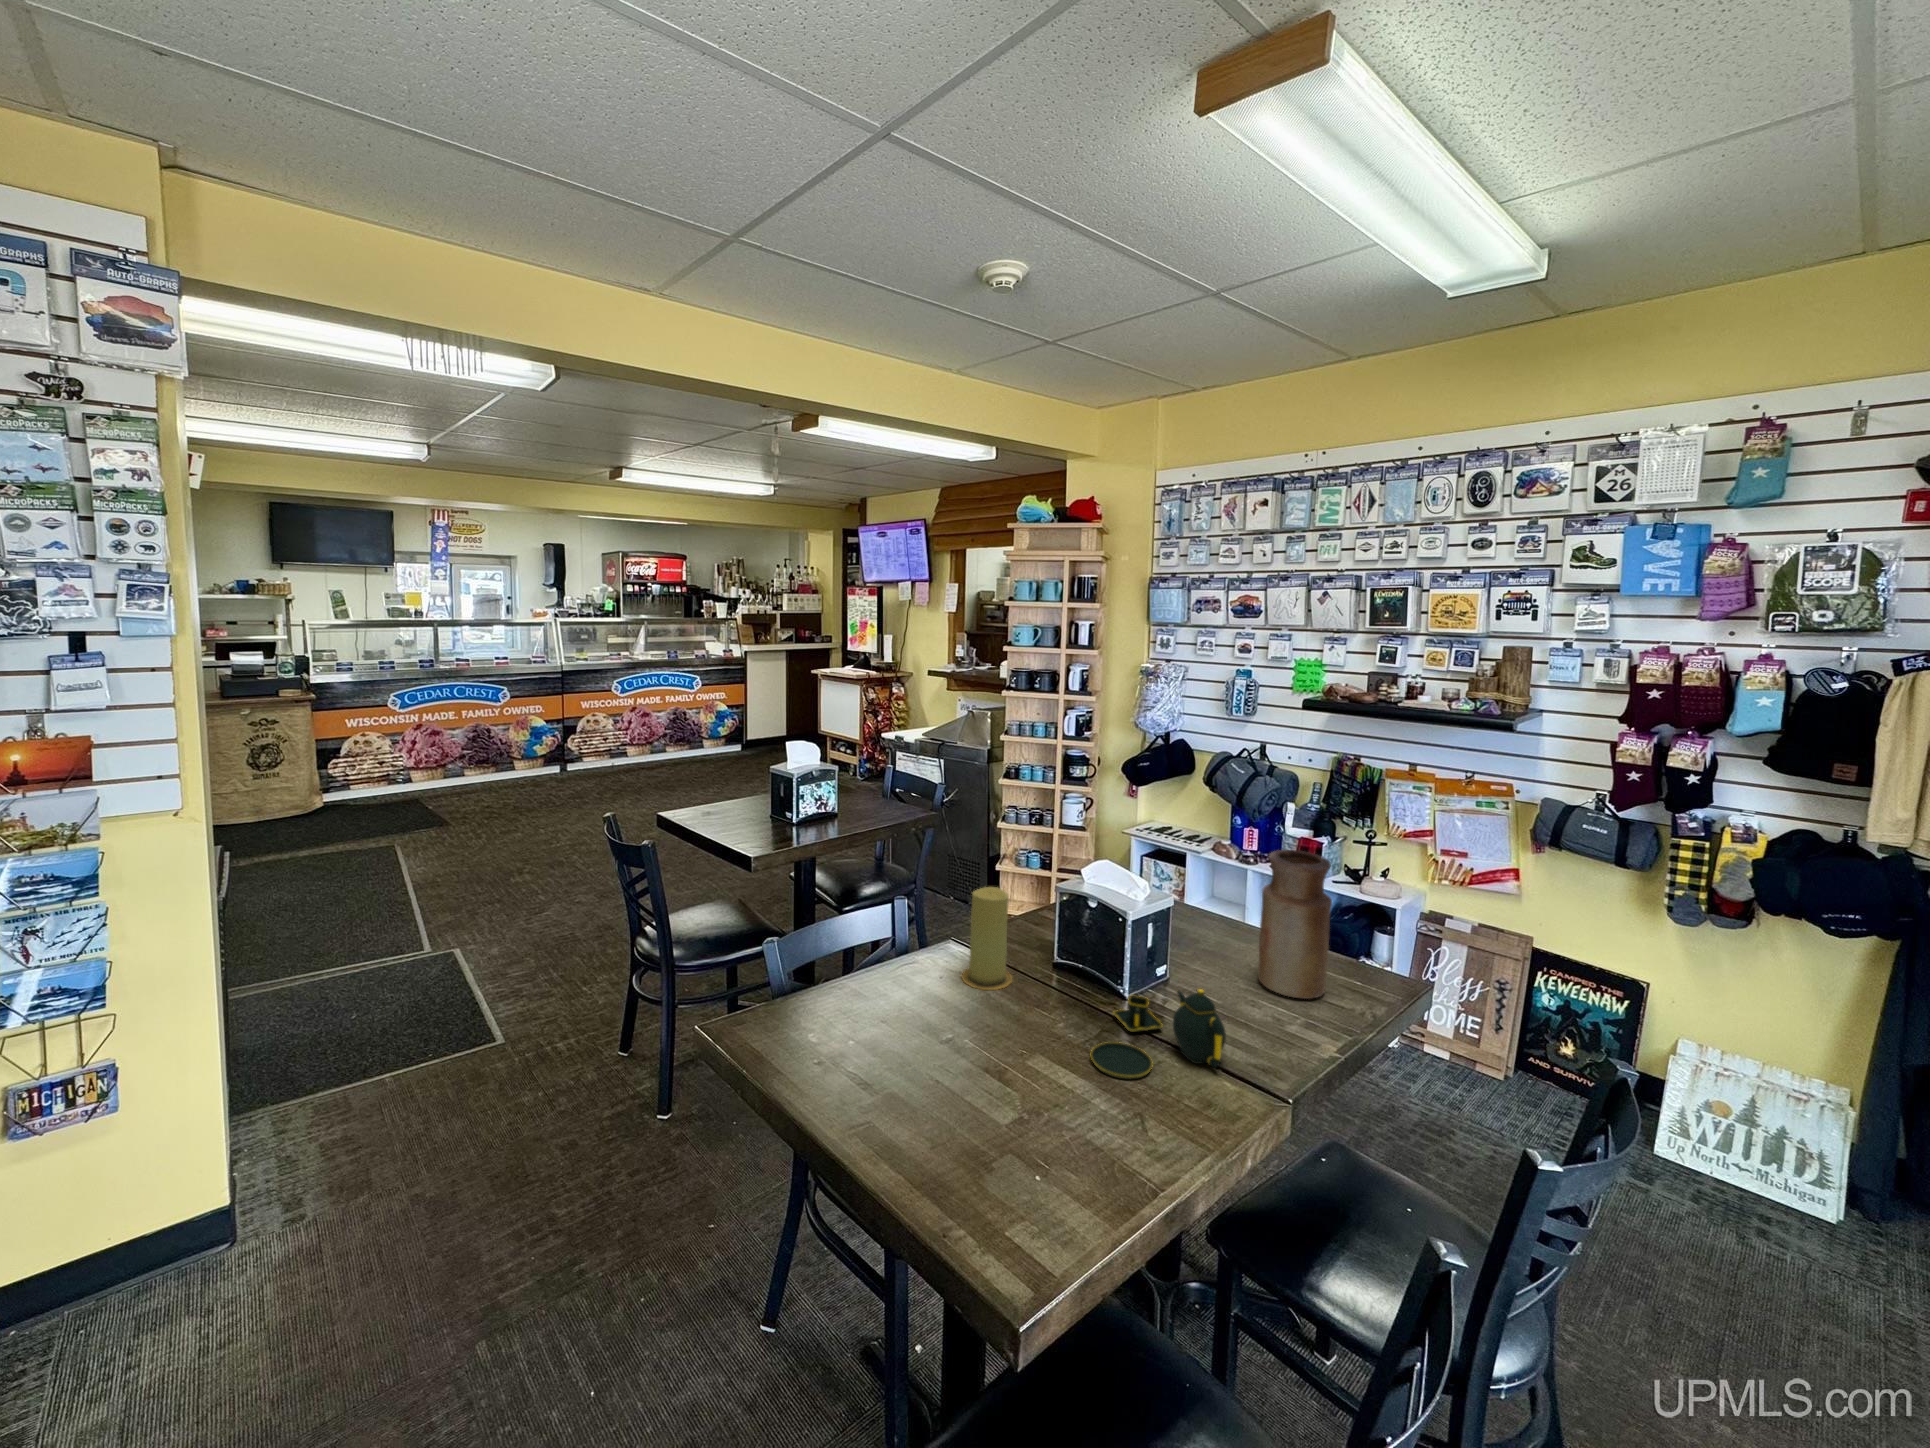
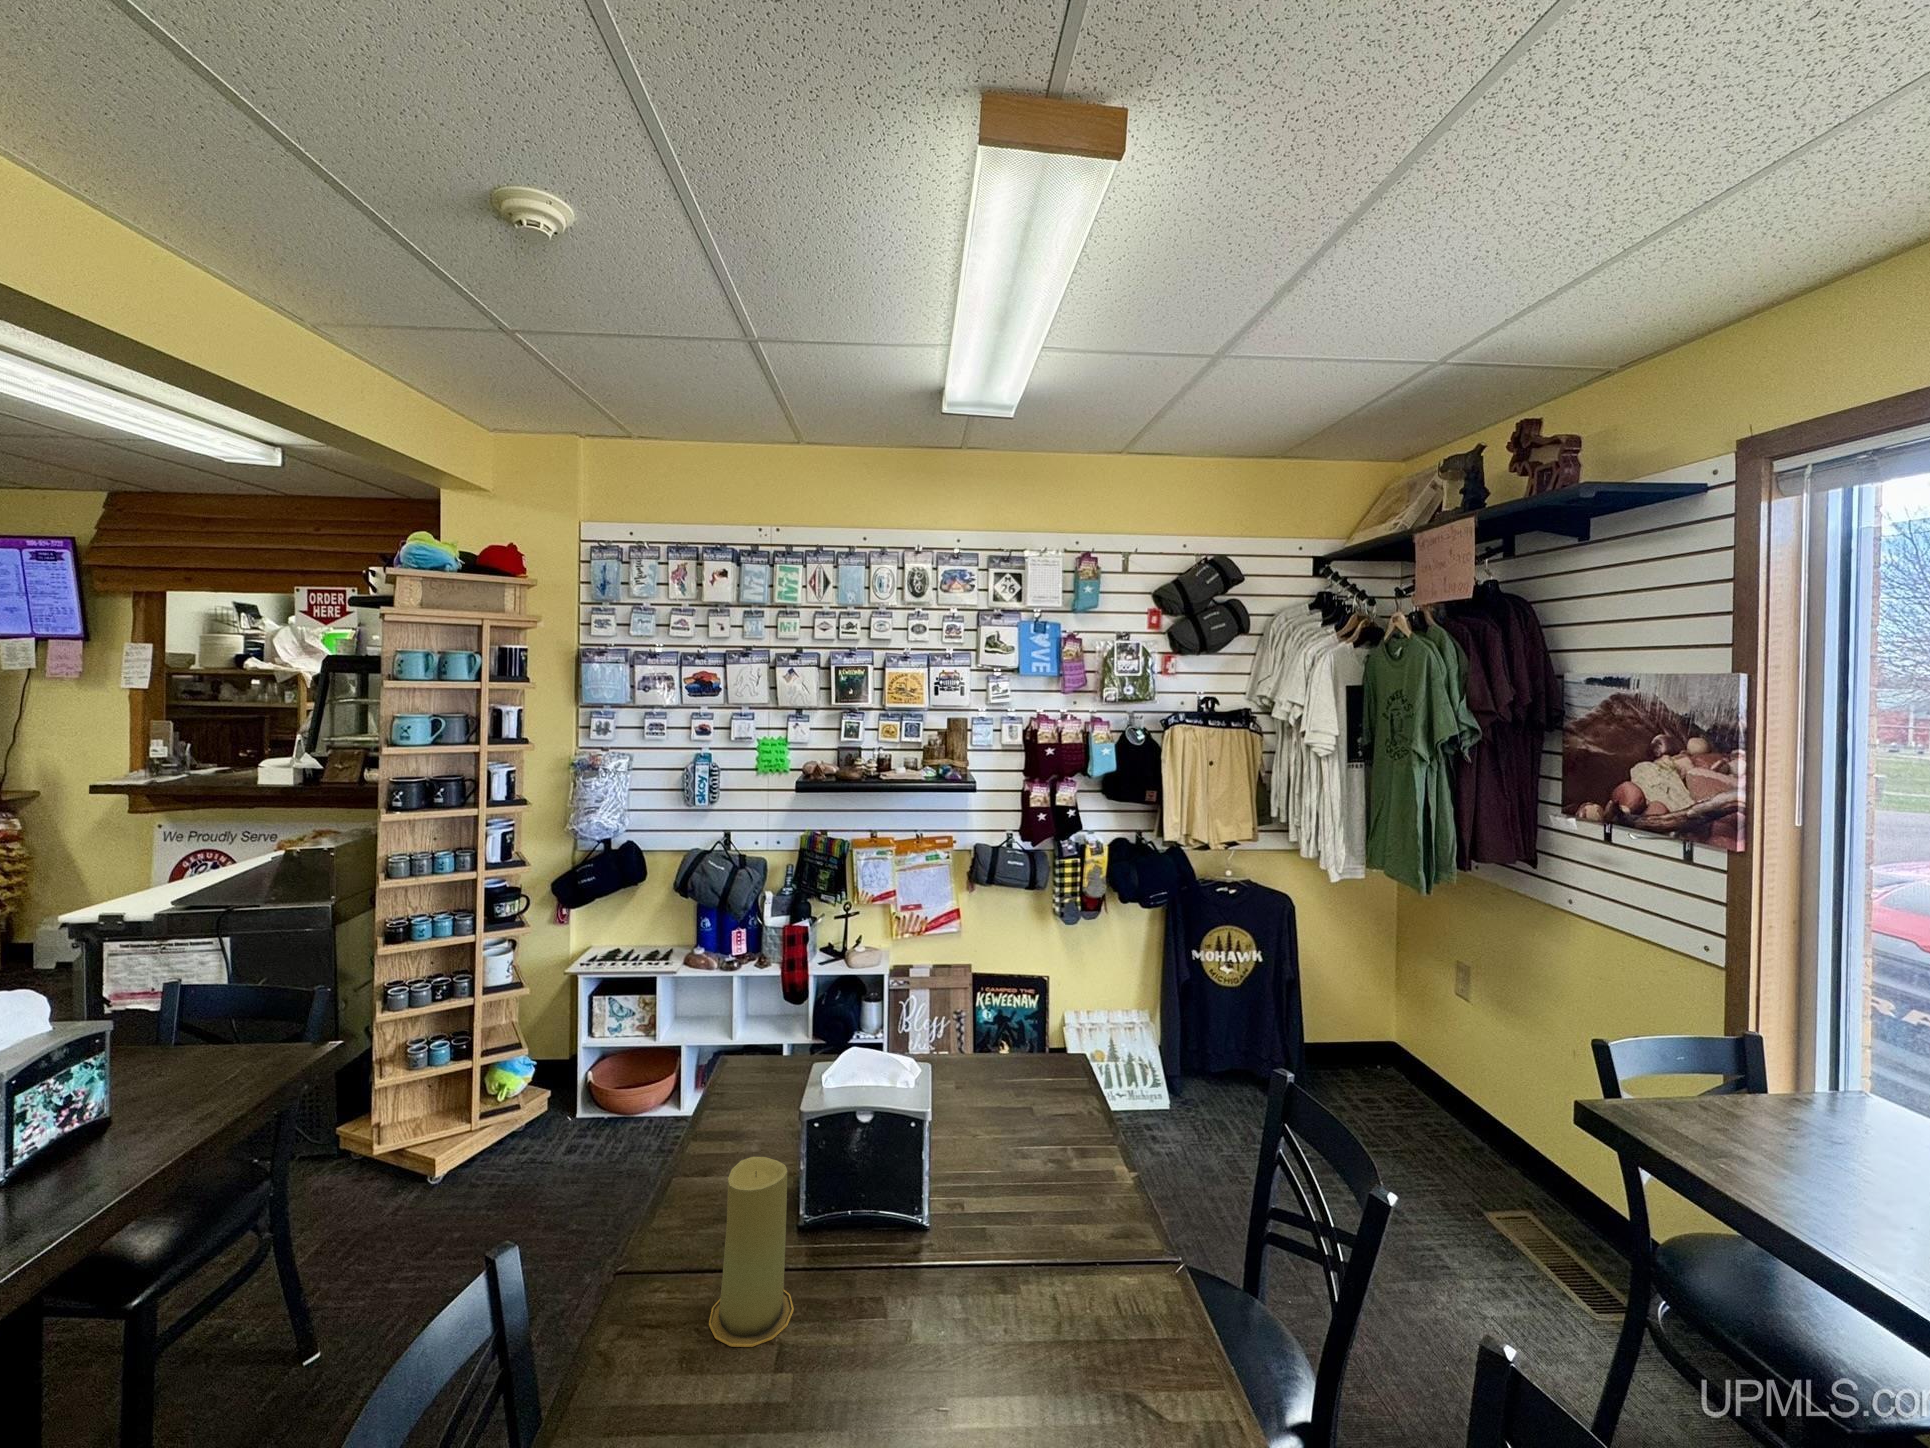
vase: present [1258,850,1332,999] -> none [987,962,1057,1130]
teapot: present [1091,989,1226,1080] -> none [952,1178,1118,1366]

